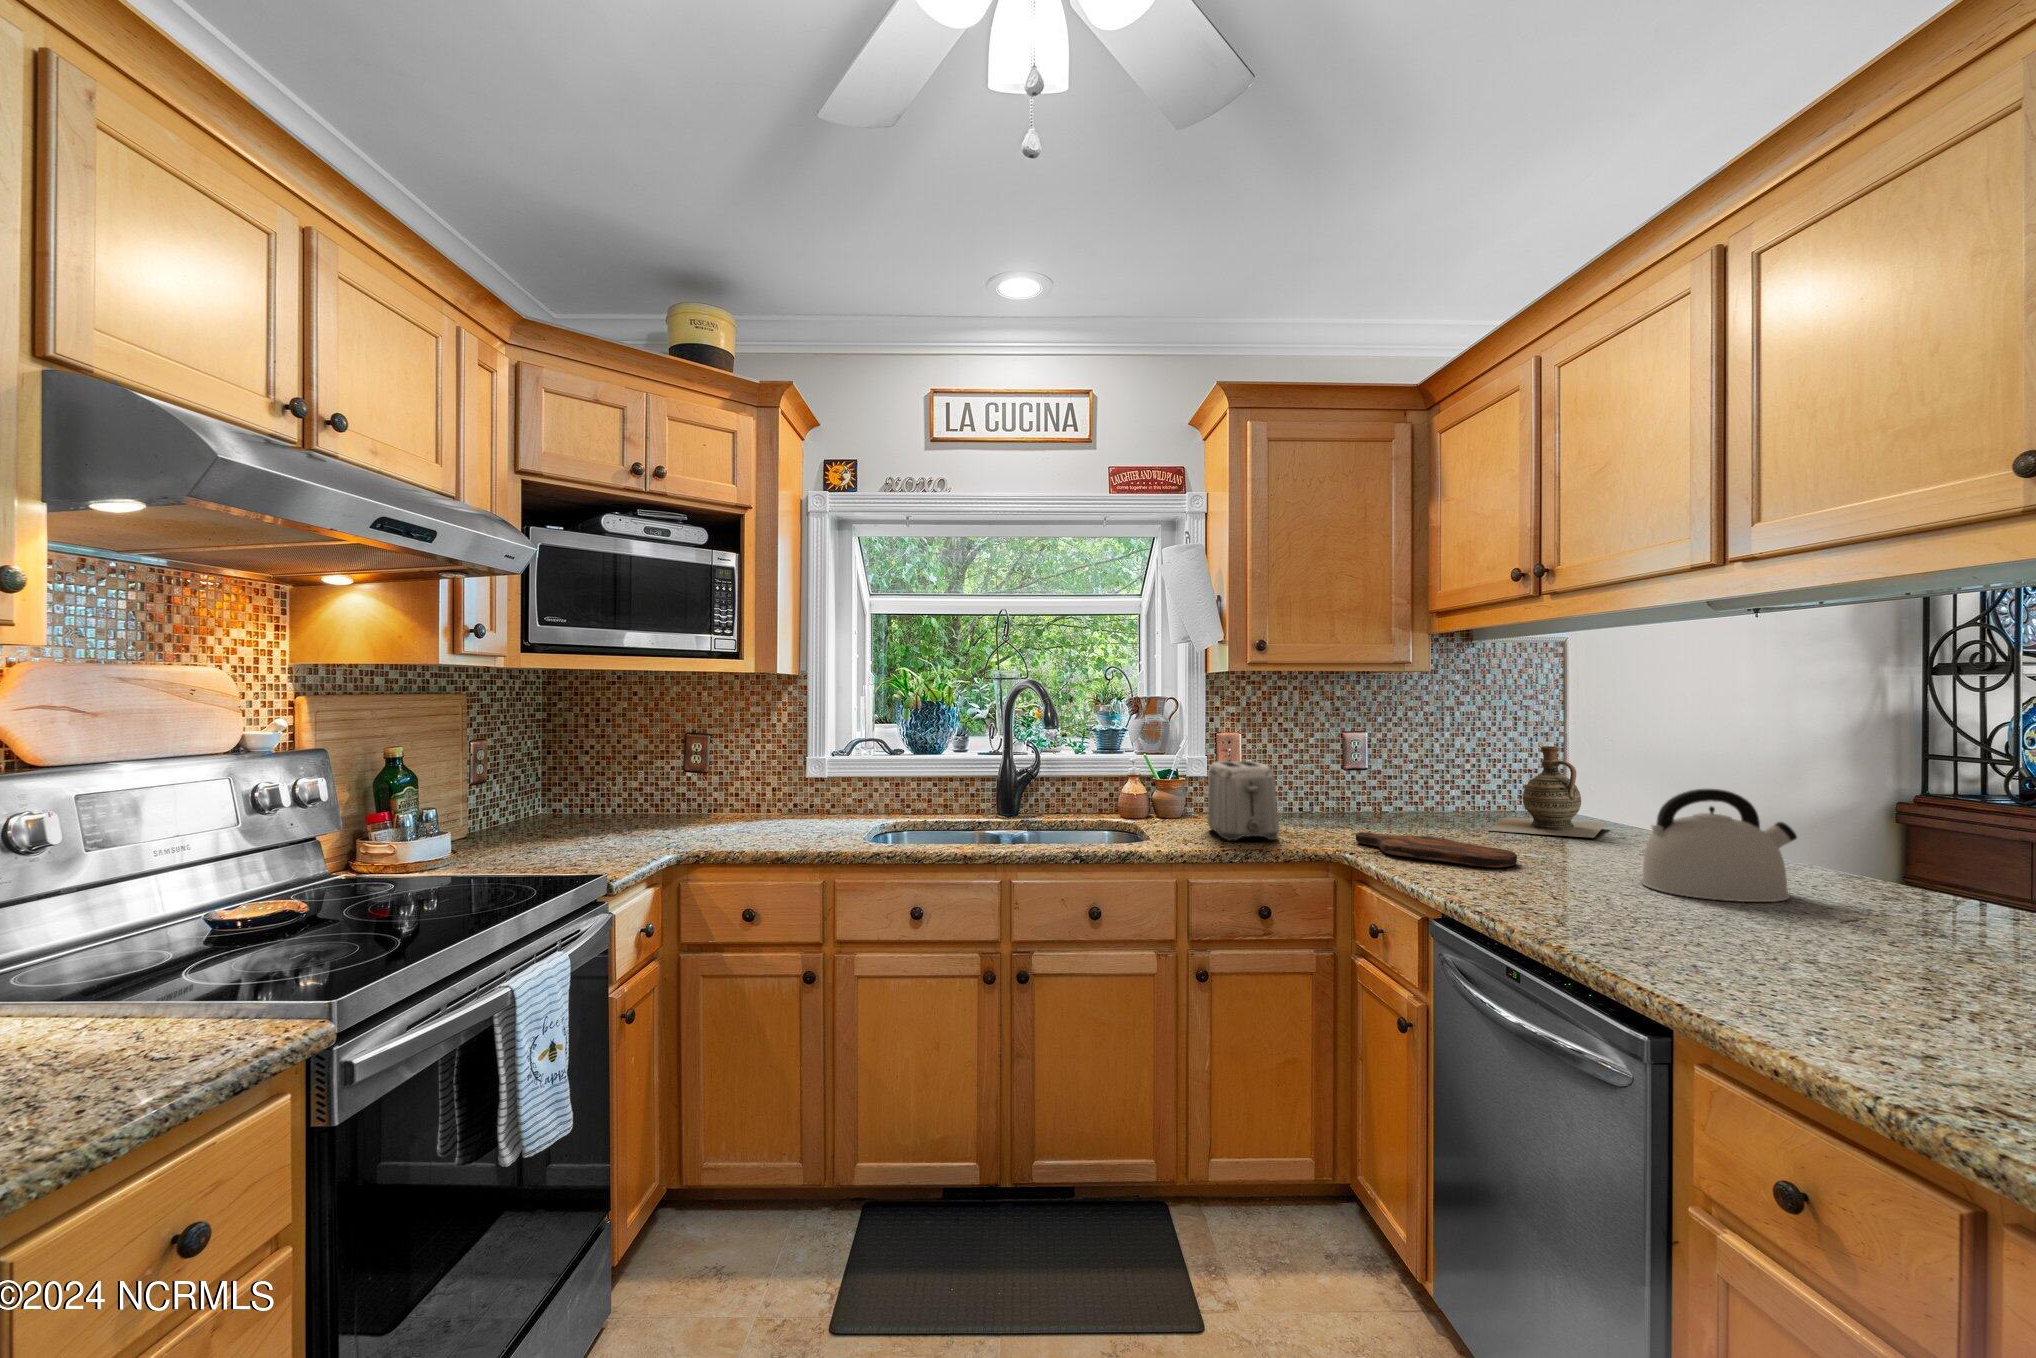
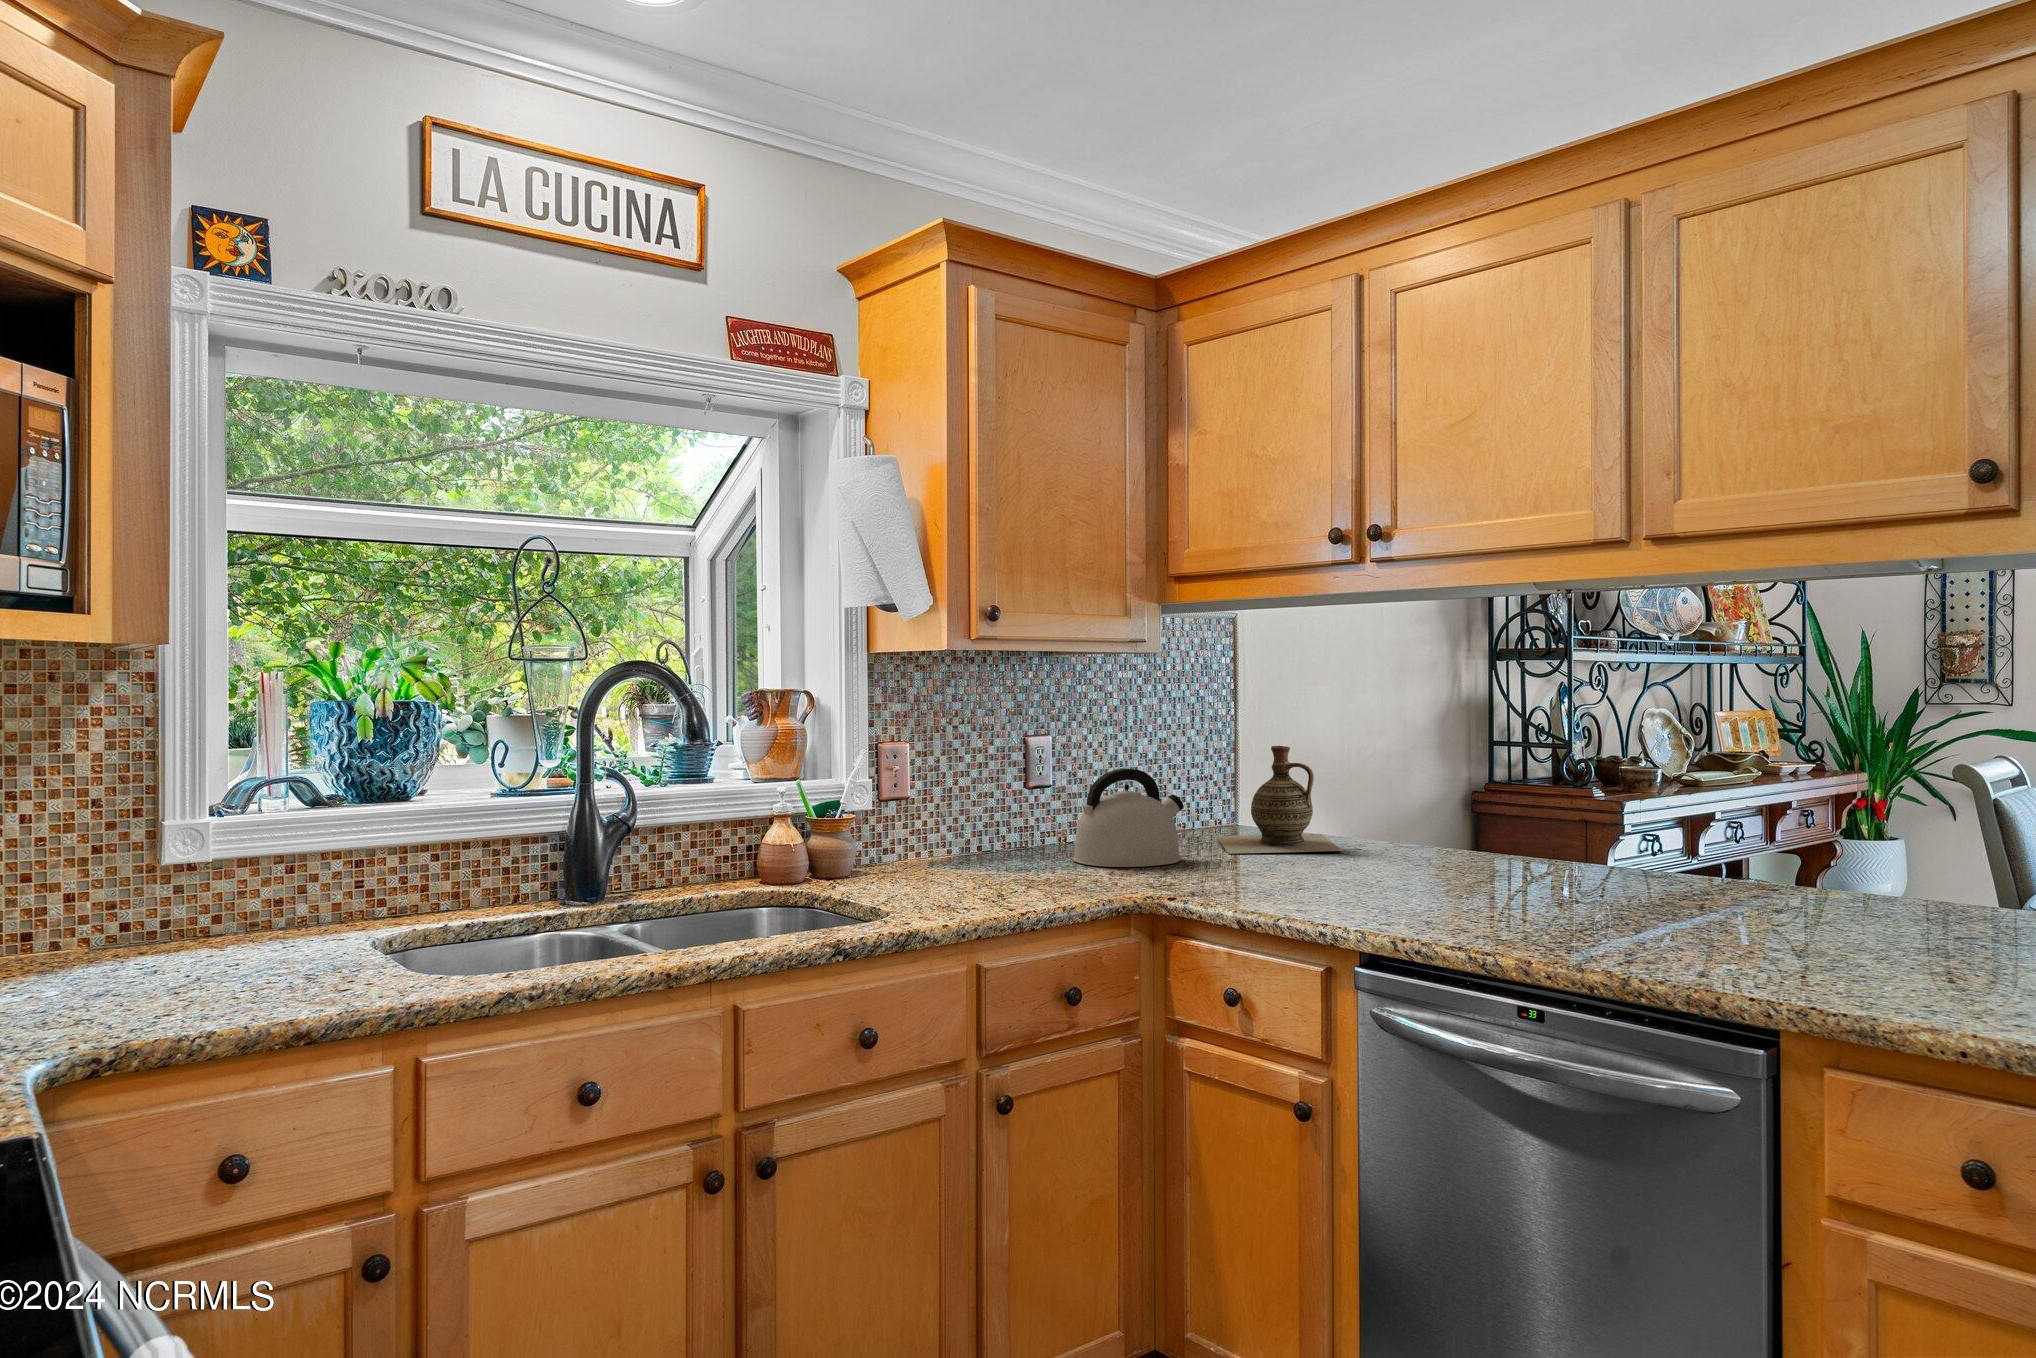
toaster: present [1207,761,1279,841] -> none [930,782,1056,900]
kettle: present [1641,789,1797,902] -> present [1073,769,1184,867]
cutting board: present [1356,832,1517,868] -> none [1143,866,1359,896]

